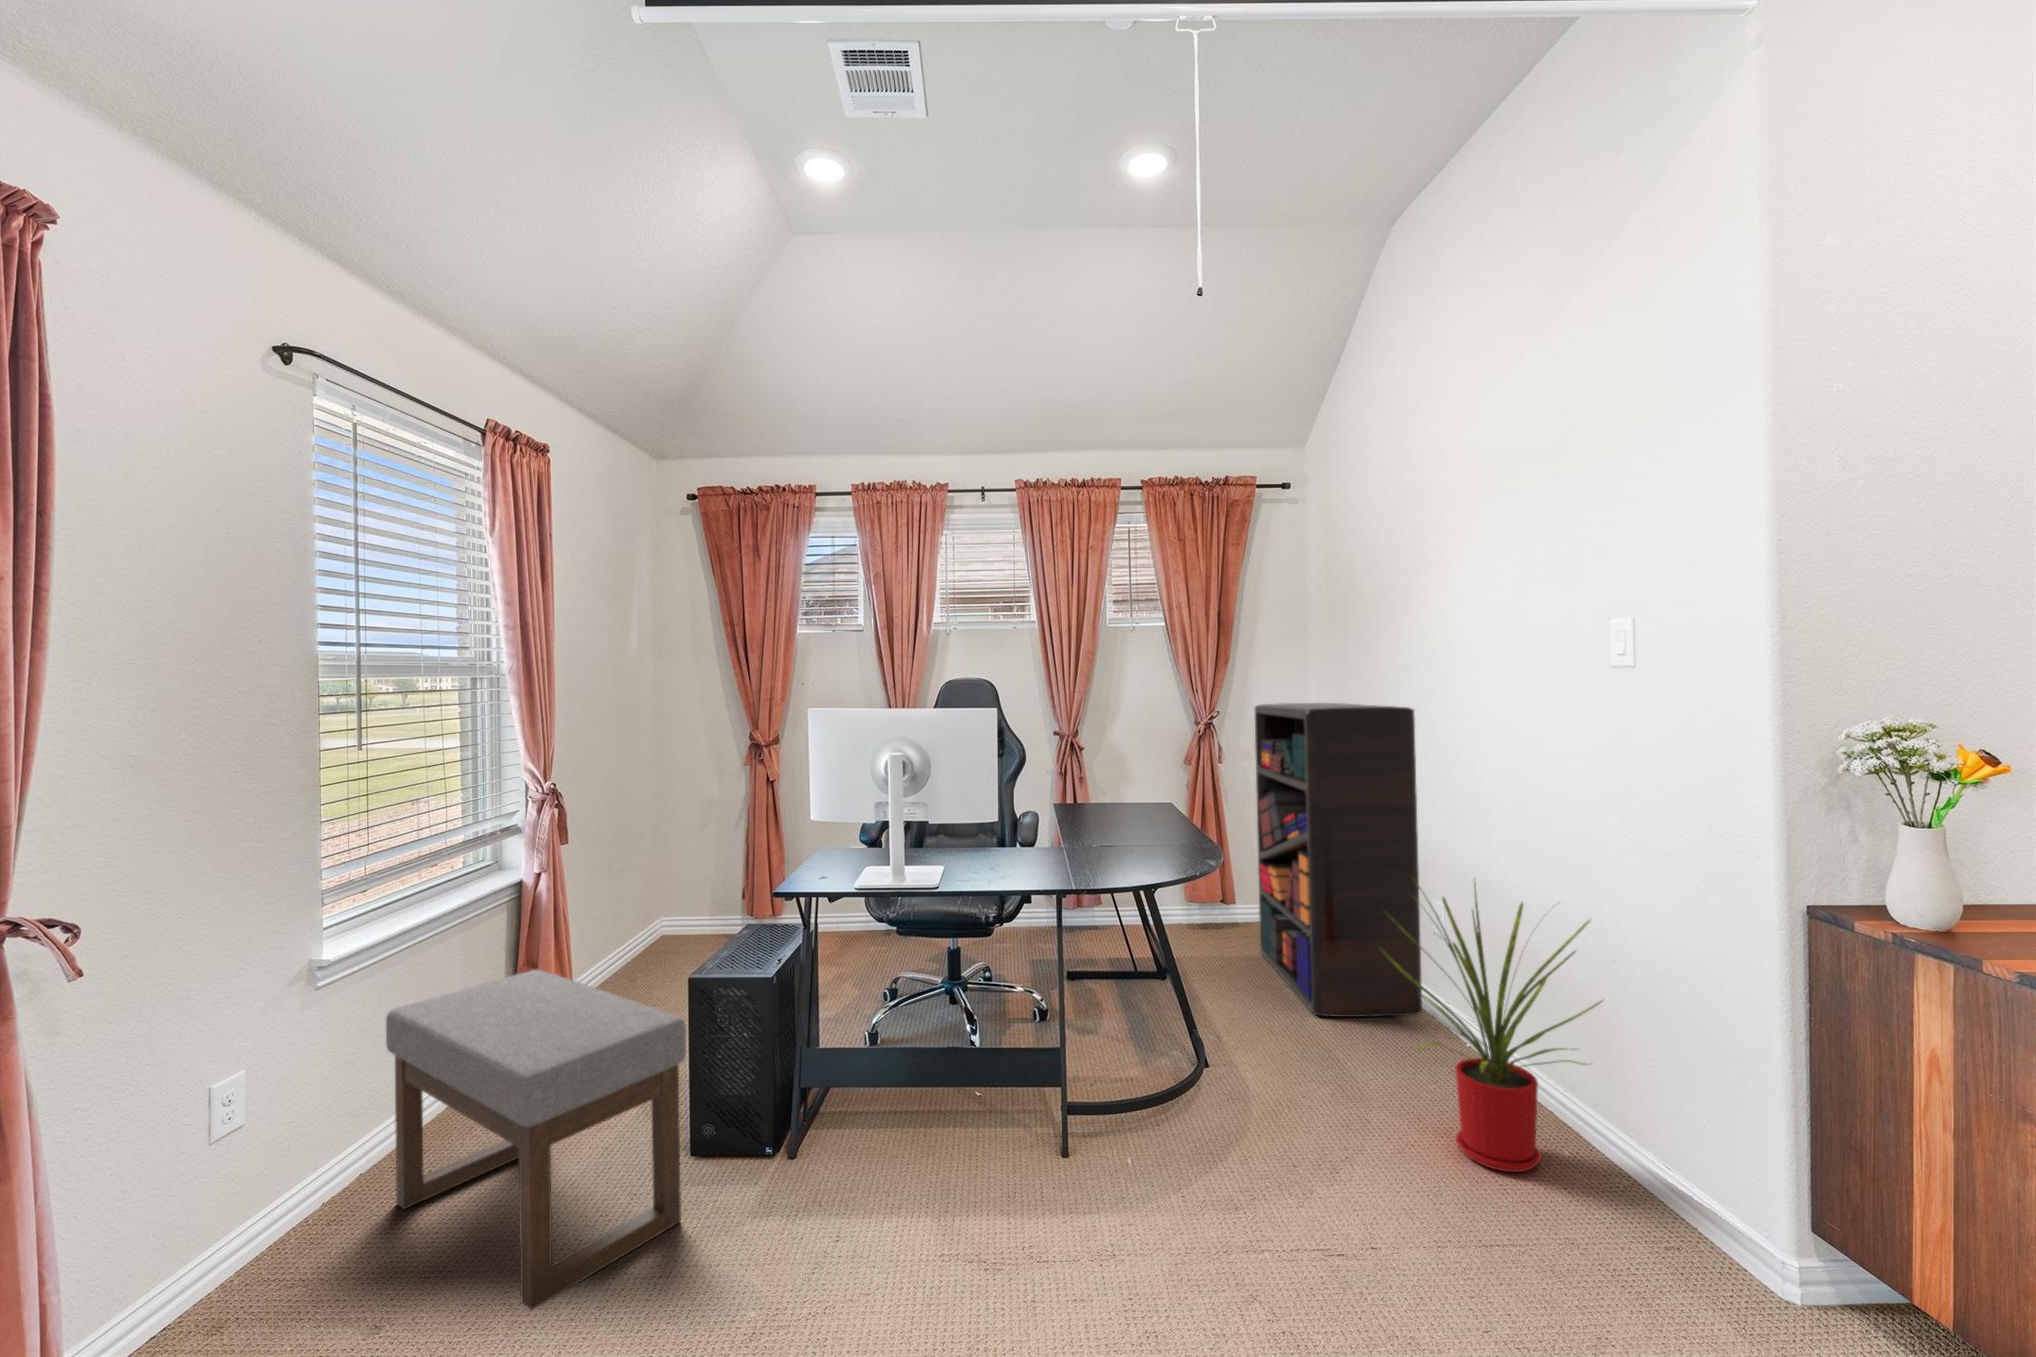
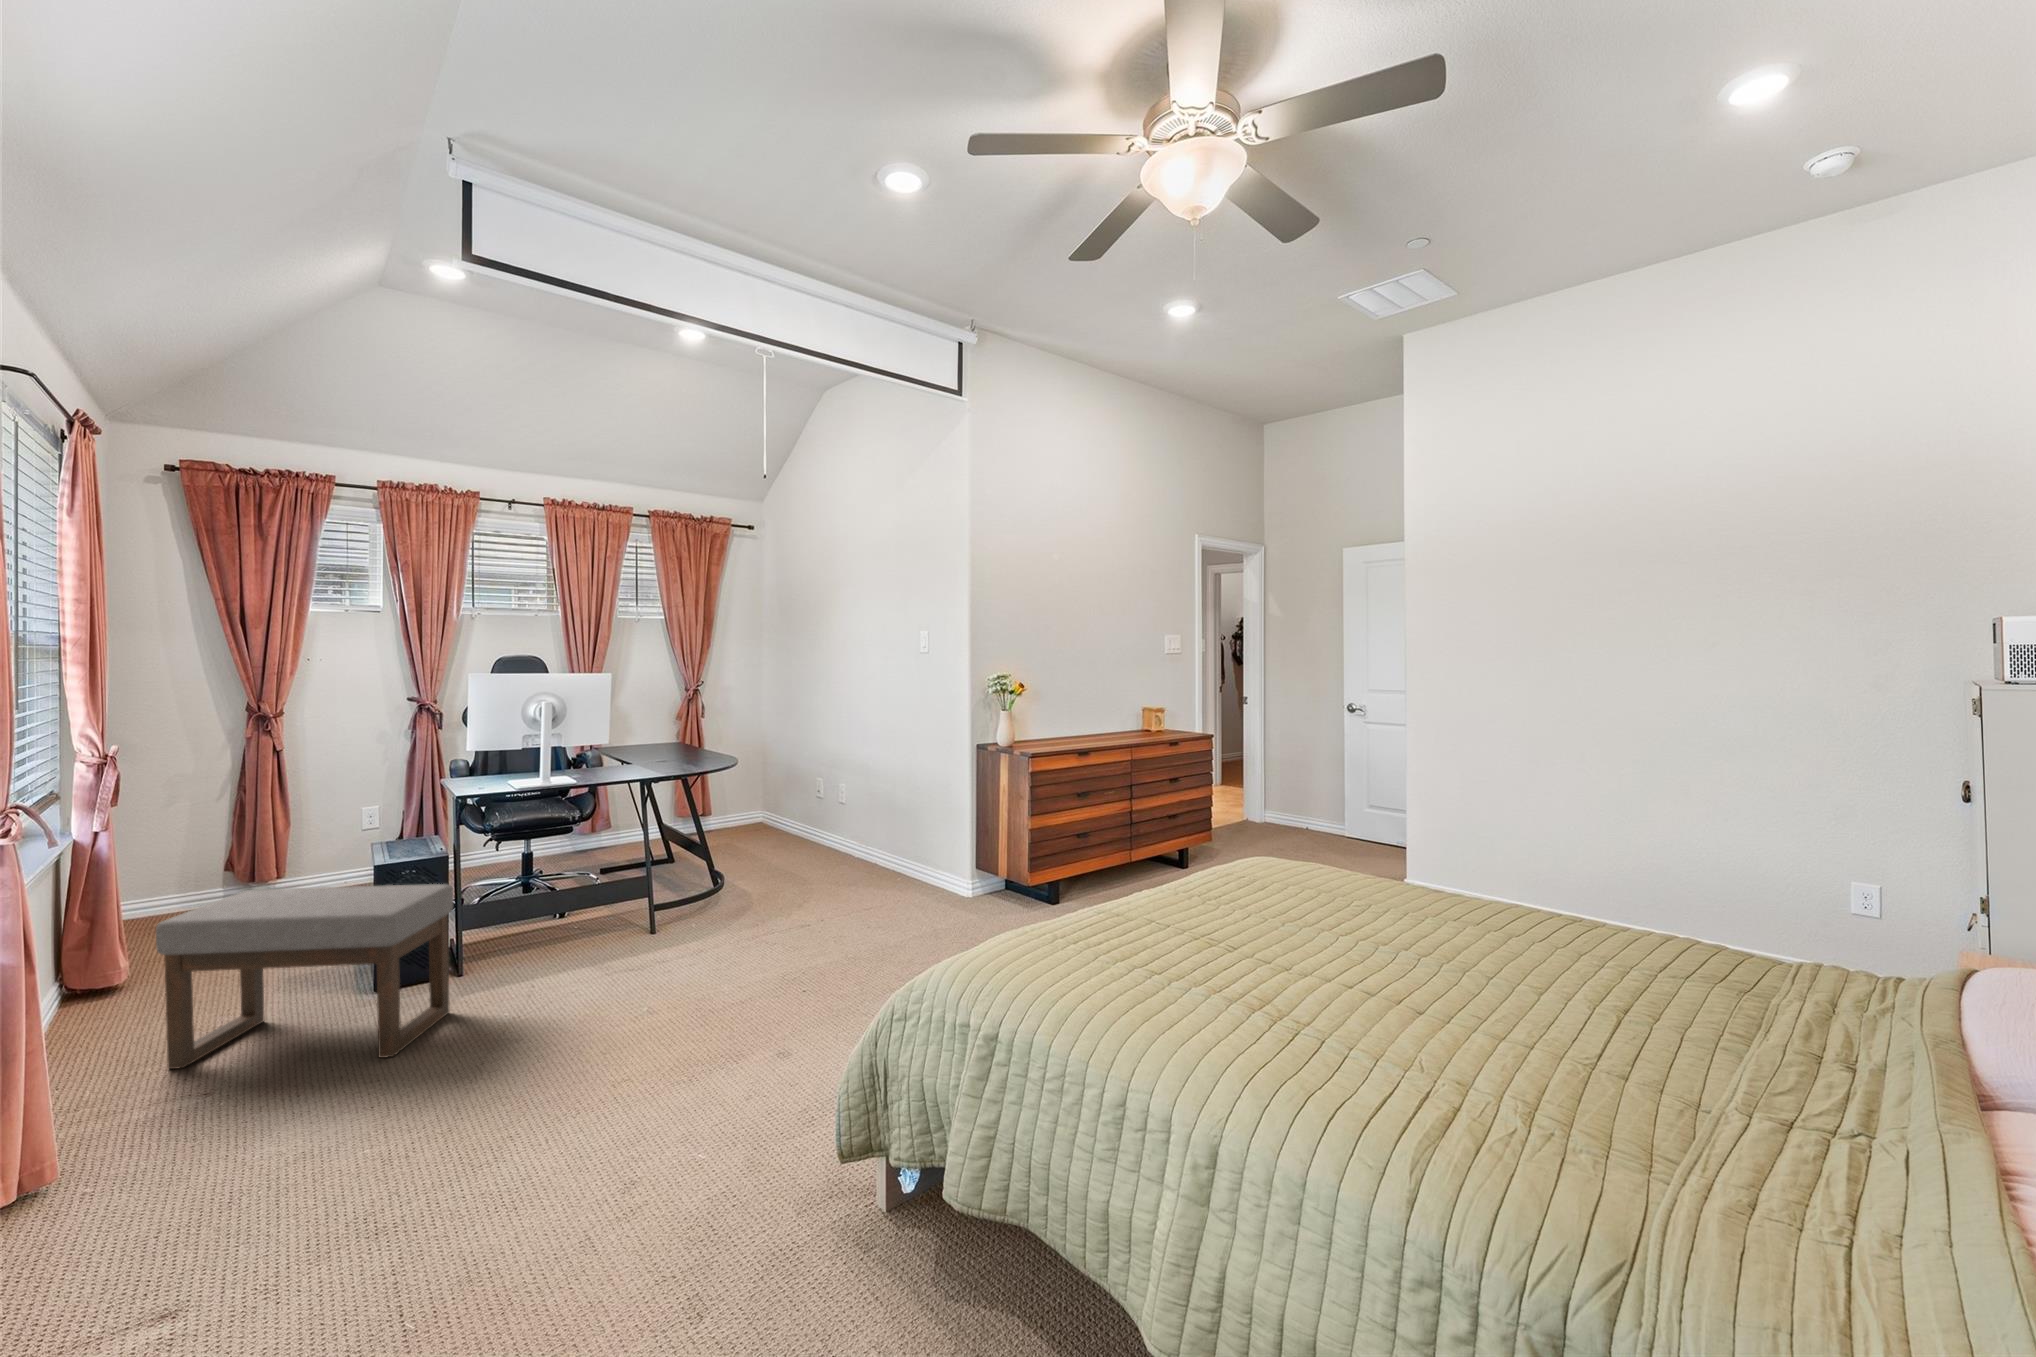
bookshelf: present [1255,703,1422,1017] -> none [737,677,842,864]
house plant: present [1380,879,1602,1172] -> none [835,766,931,898]

